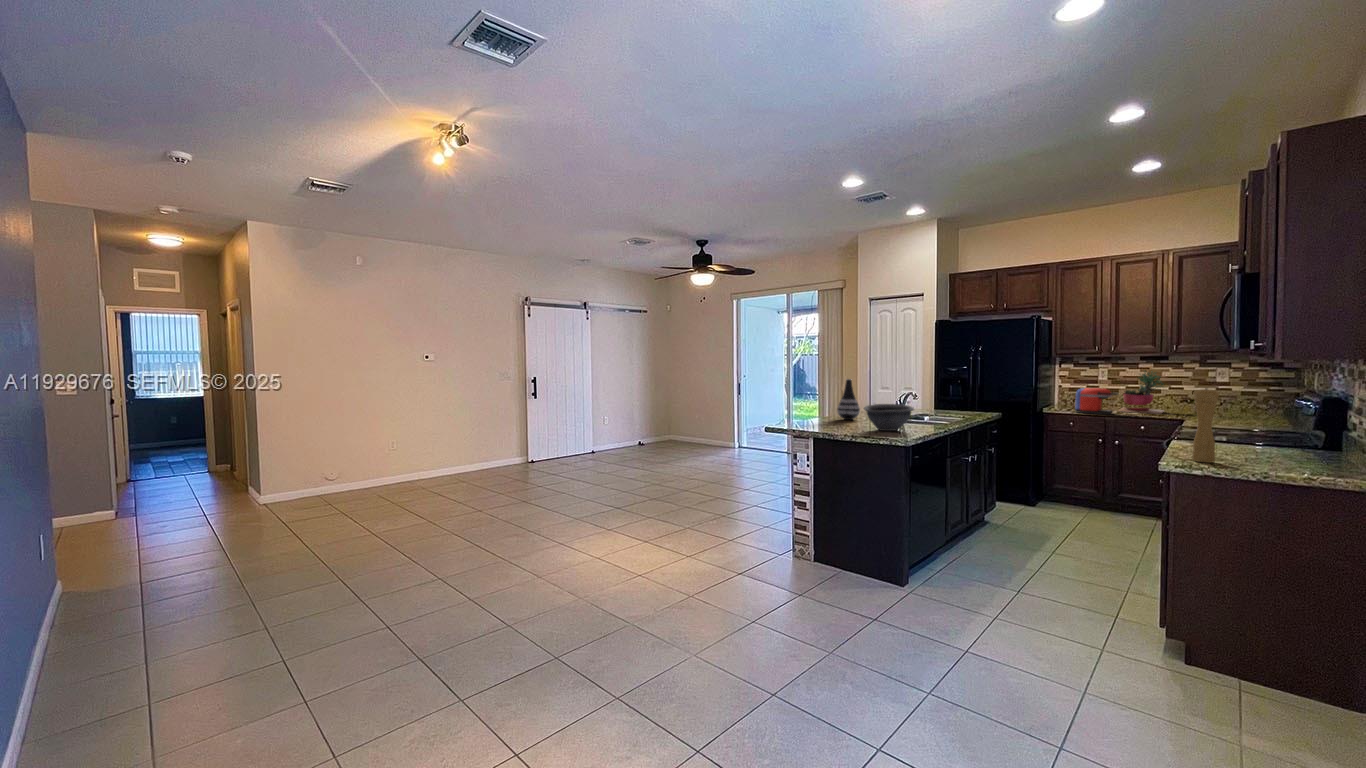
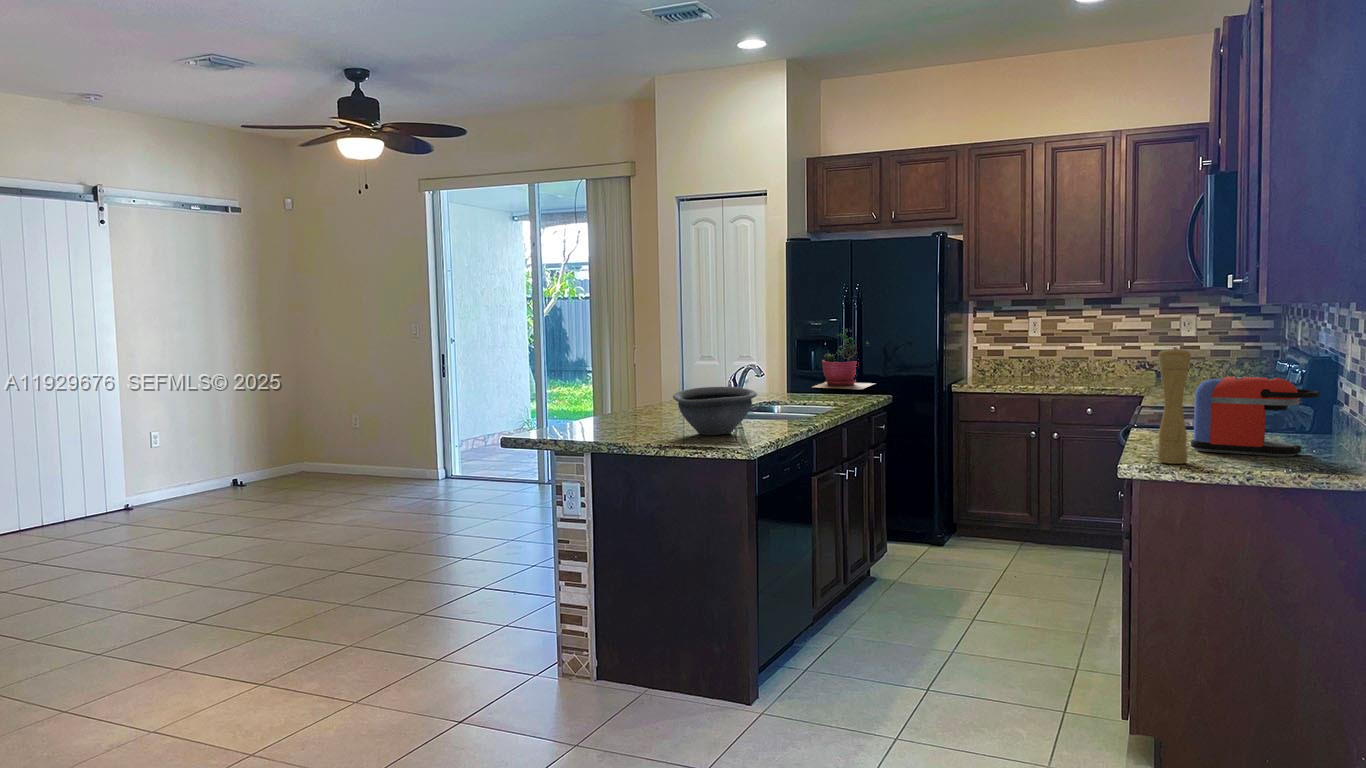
succulent plant: present [1119,371,1164,414] -> present [813,329,875,390]
vase: present [837,379,860,420] -> none [633,345,672,417]
coffee maker: present [1075,388,1118,414] -> present [1191,377,1320,457]

